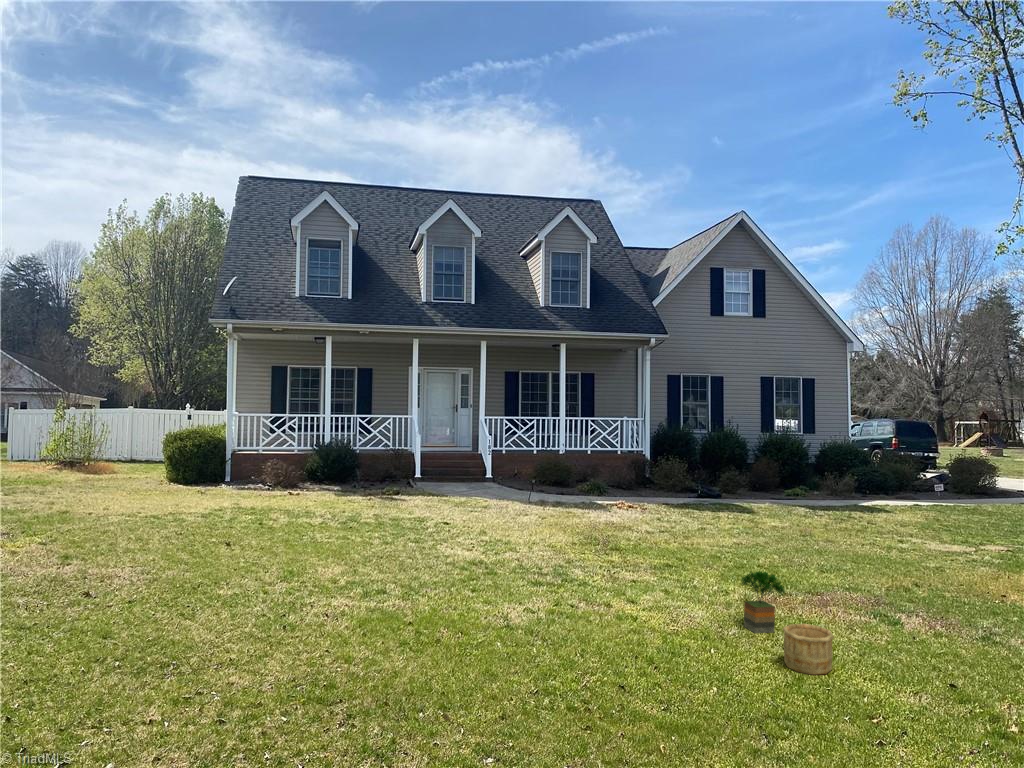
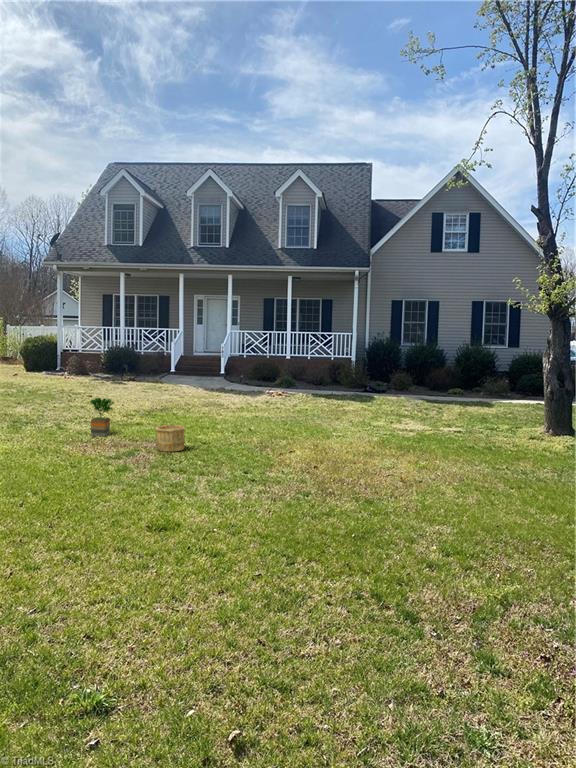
wooden bucket: present [783,624,834,675] -> present [156,425,185,452]

